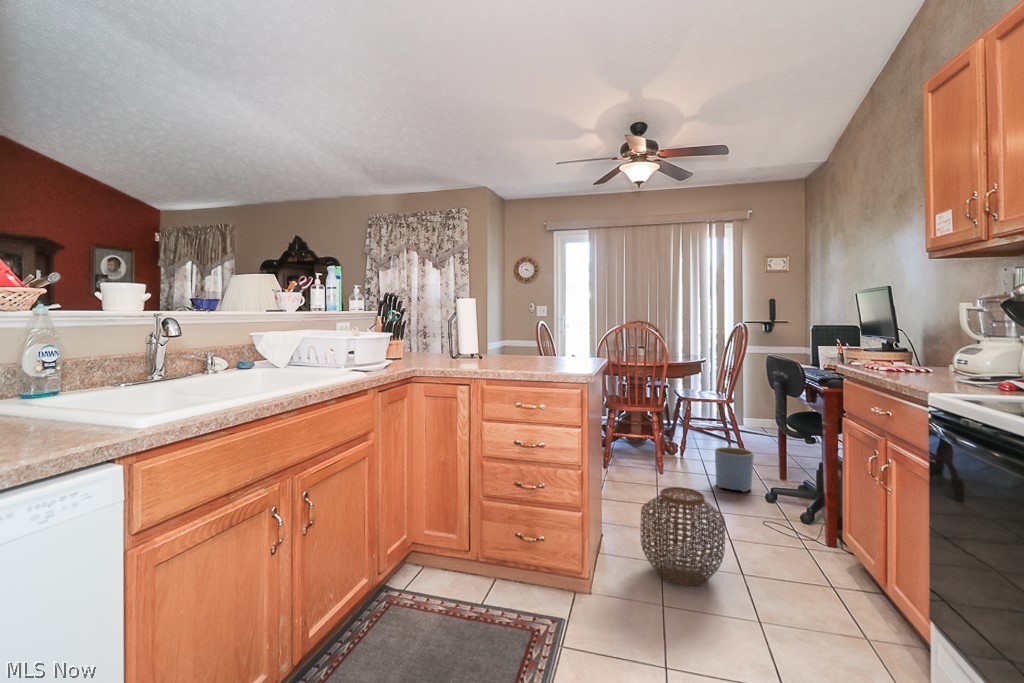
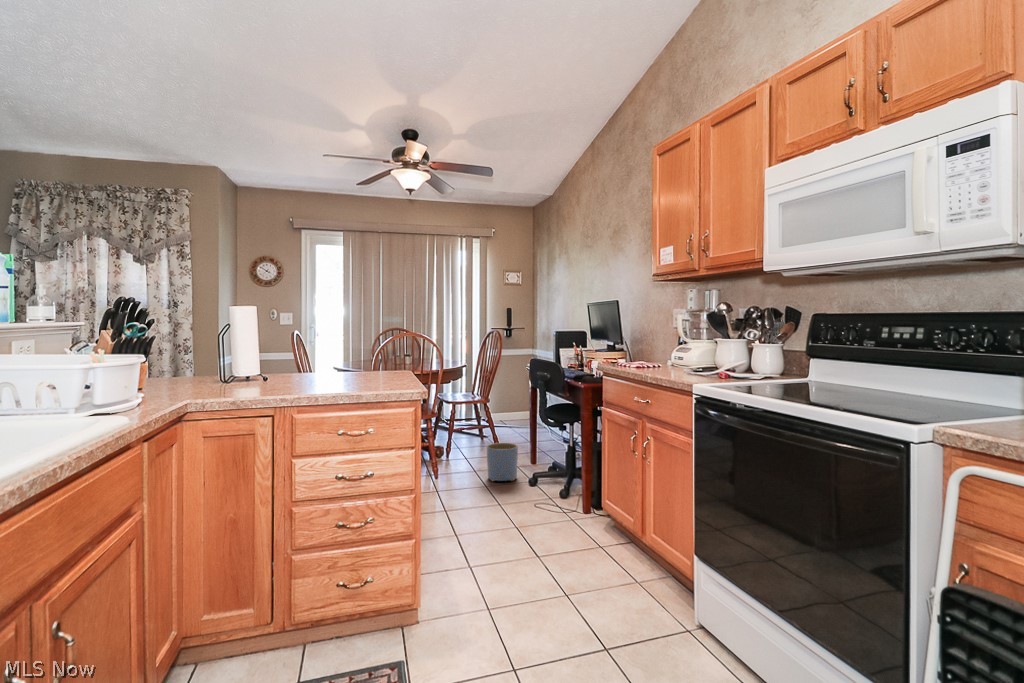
woven basket: present [640,487,725,586] -> none [457,490,532,583]

